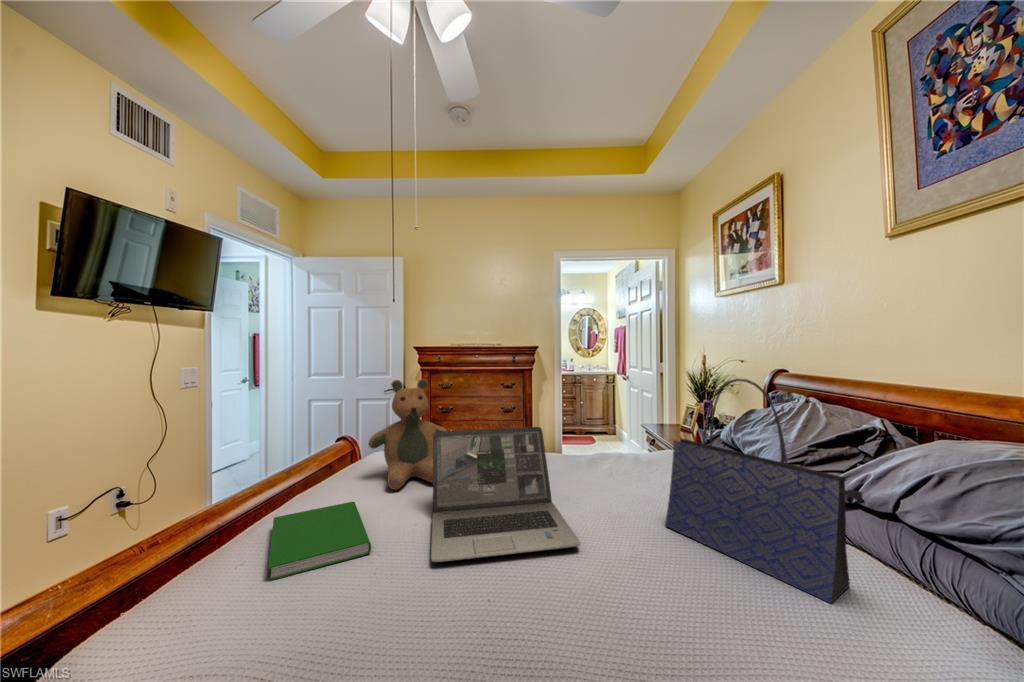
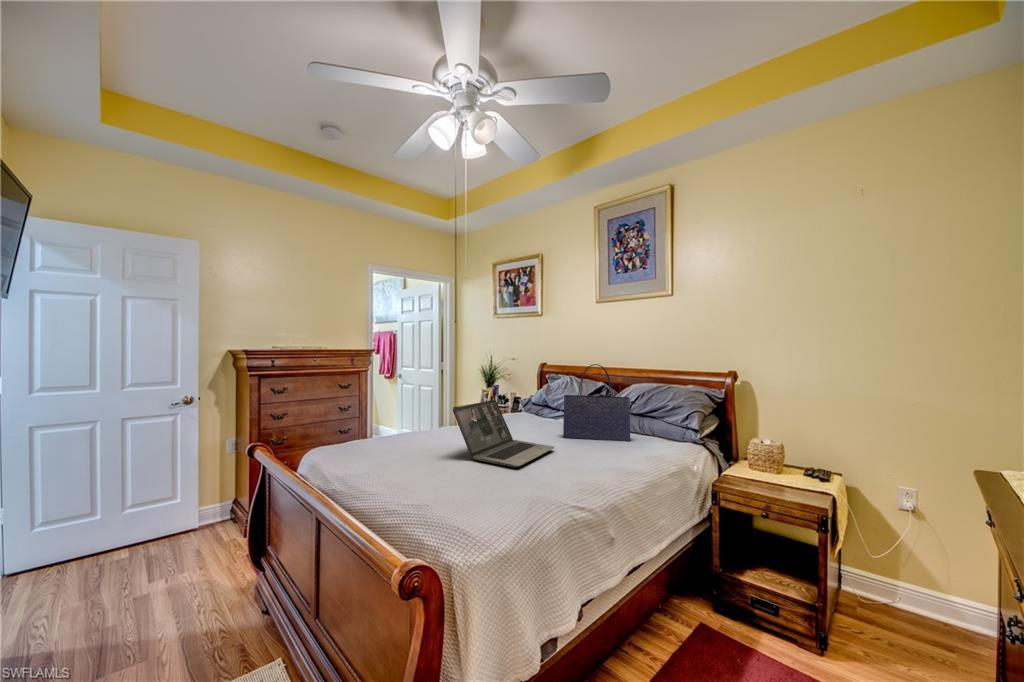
teddy bear: present [368,379,447,490] -> none [371,376,434,458]
hardcover book: present [268,502,371,581] -> none [394,463,481,496]

